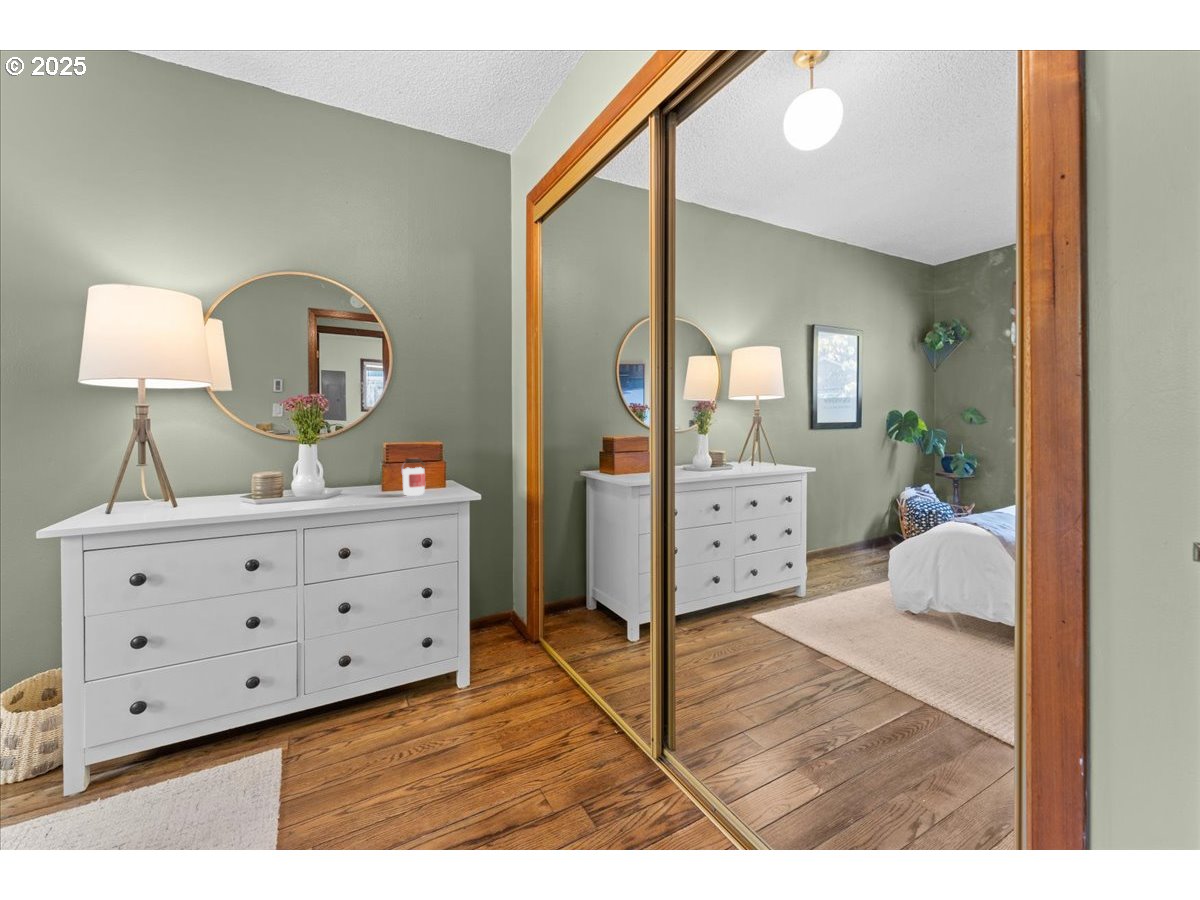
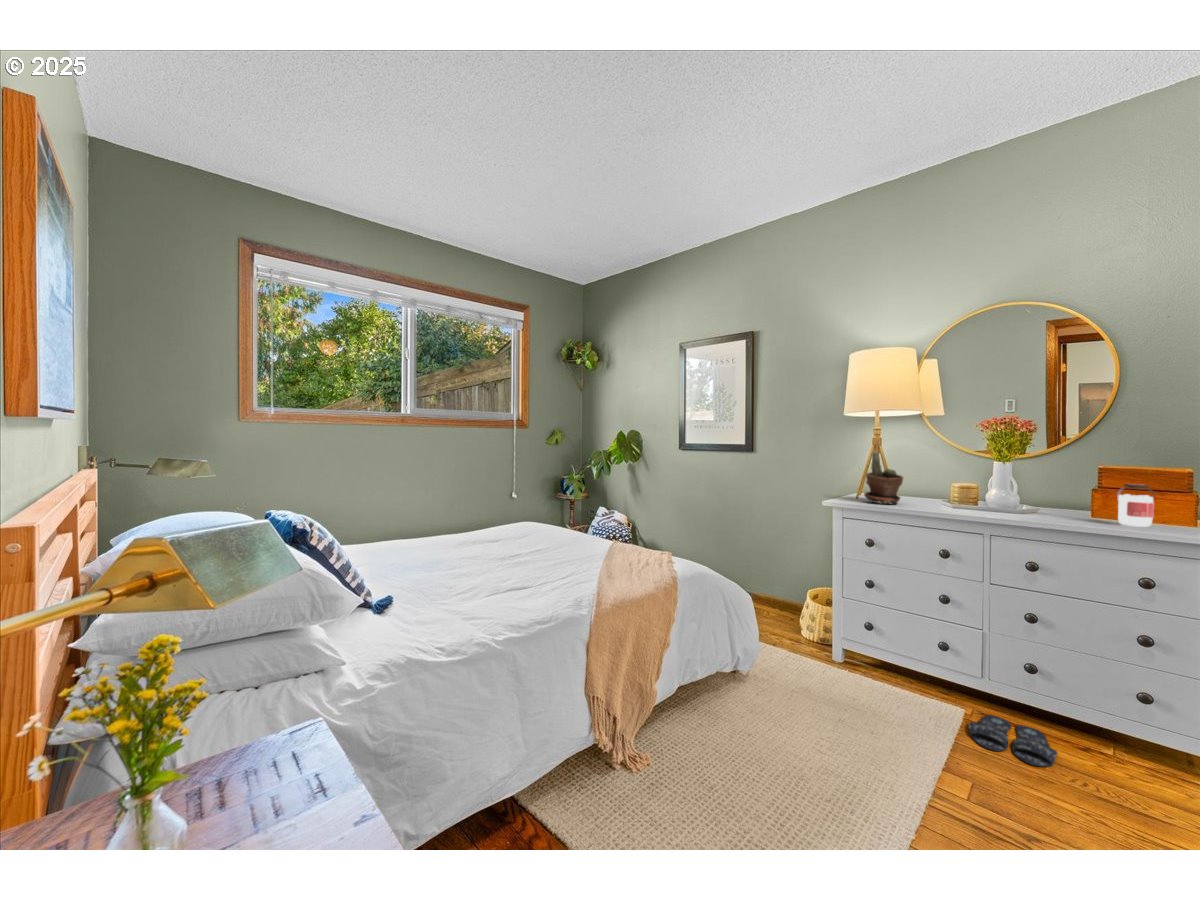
potted plant: none [121,437,185,513] -> present [864,452,903,504]
slippers: none [290,721,375,781] -> present [969,715,1057,767]

